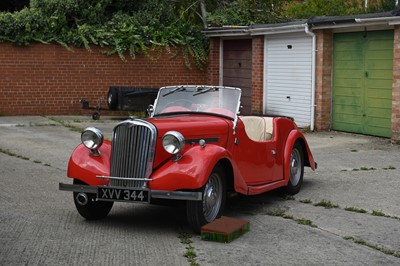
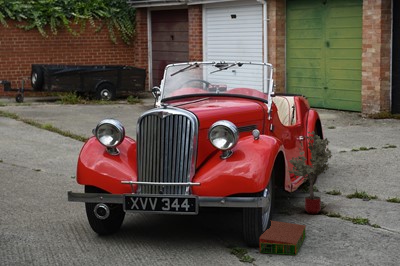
potted tree: none [250,144,293,215] -> present [288,131,332,214]

